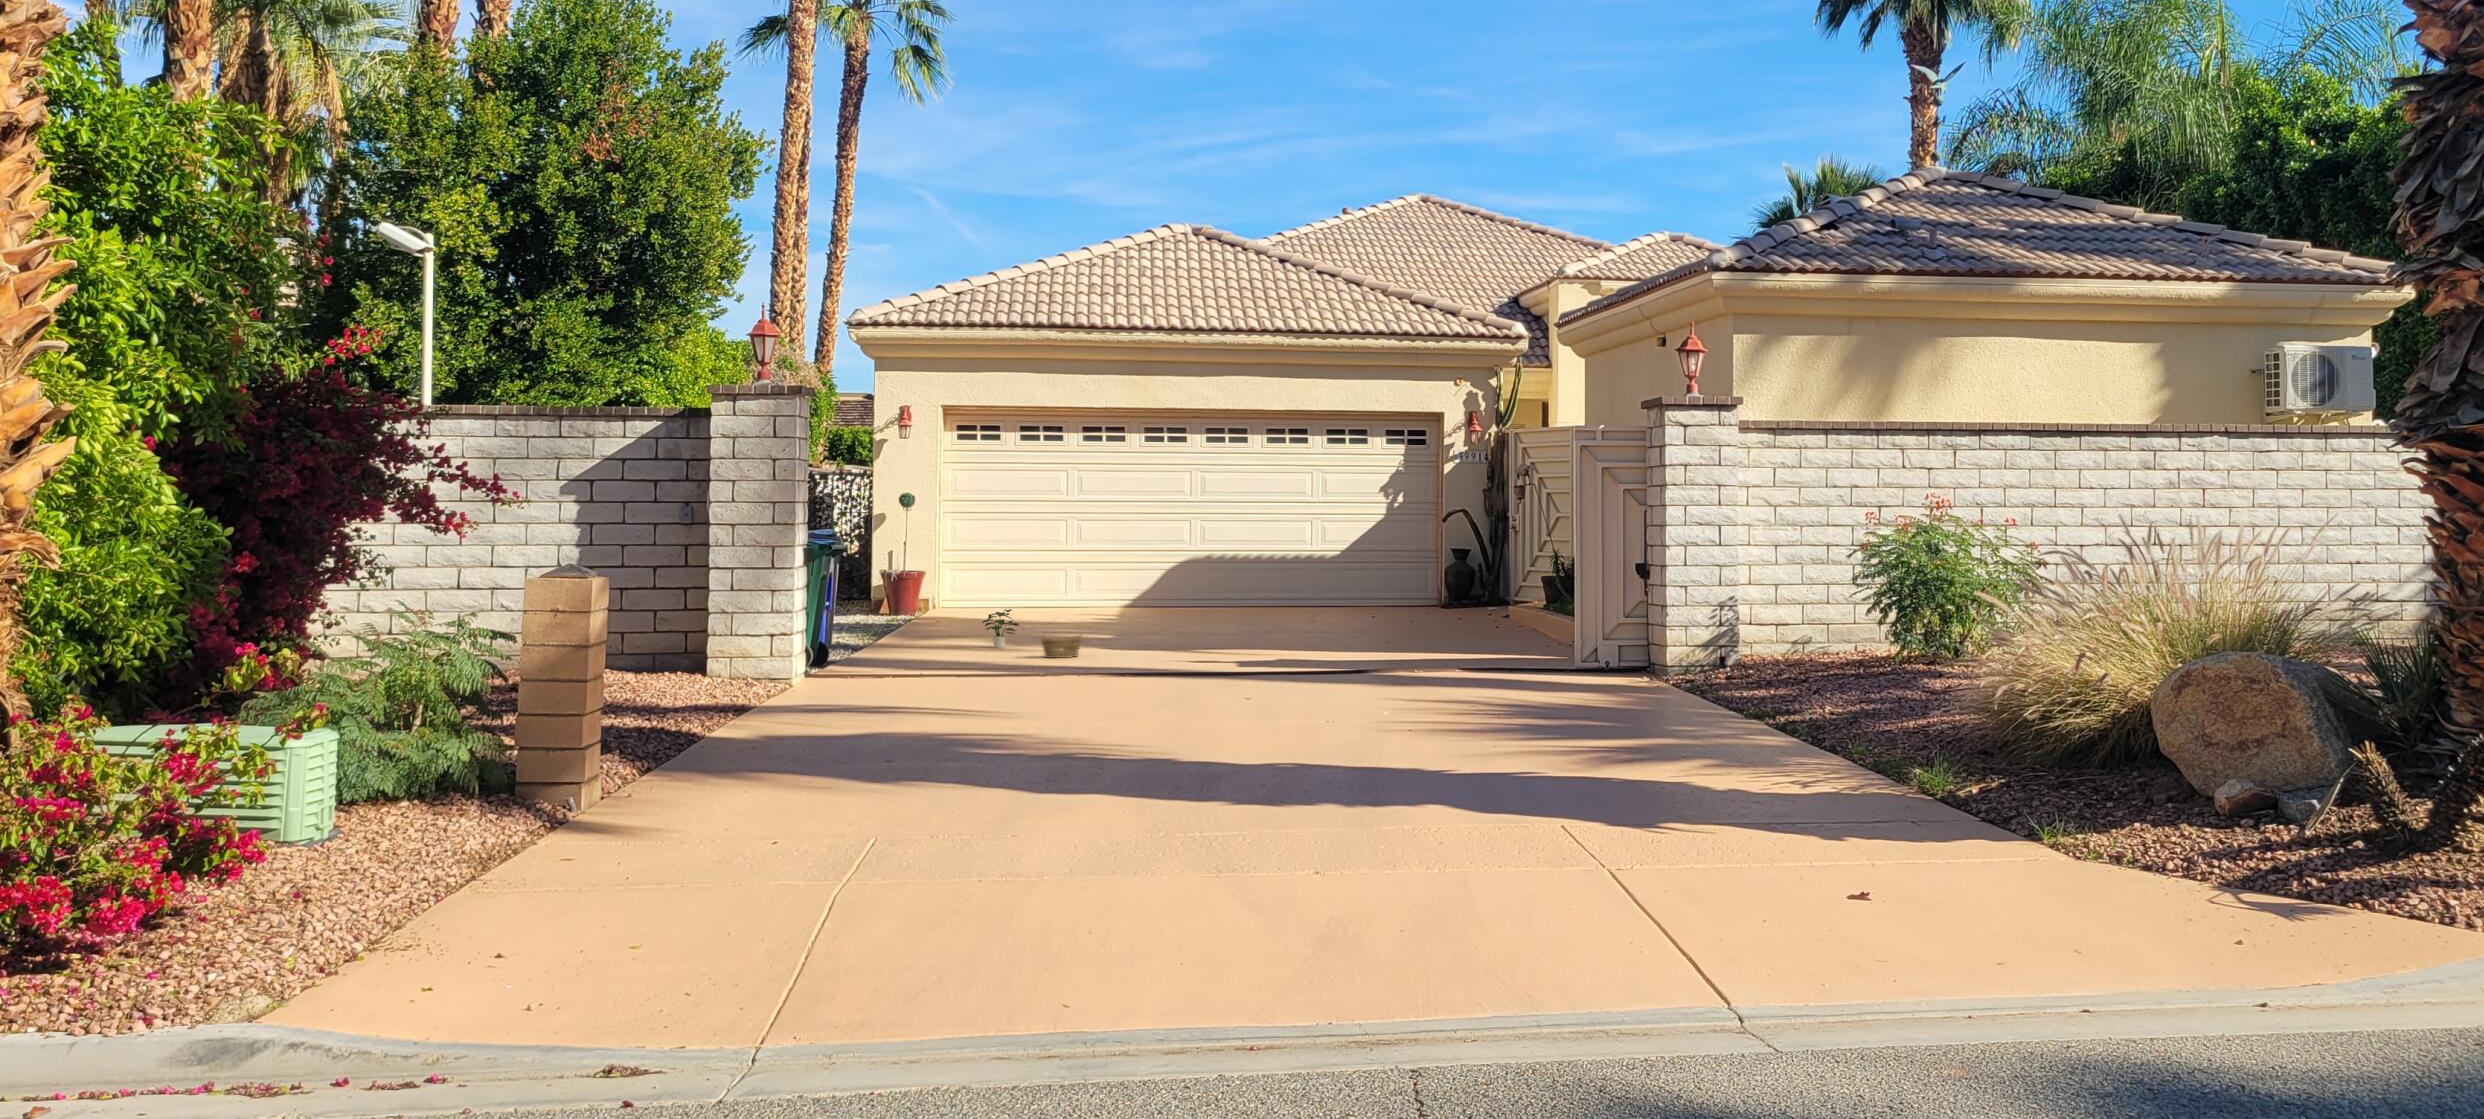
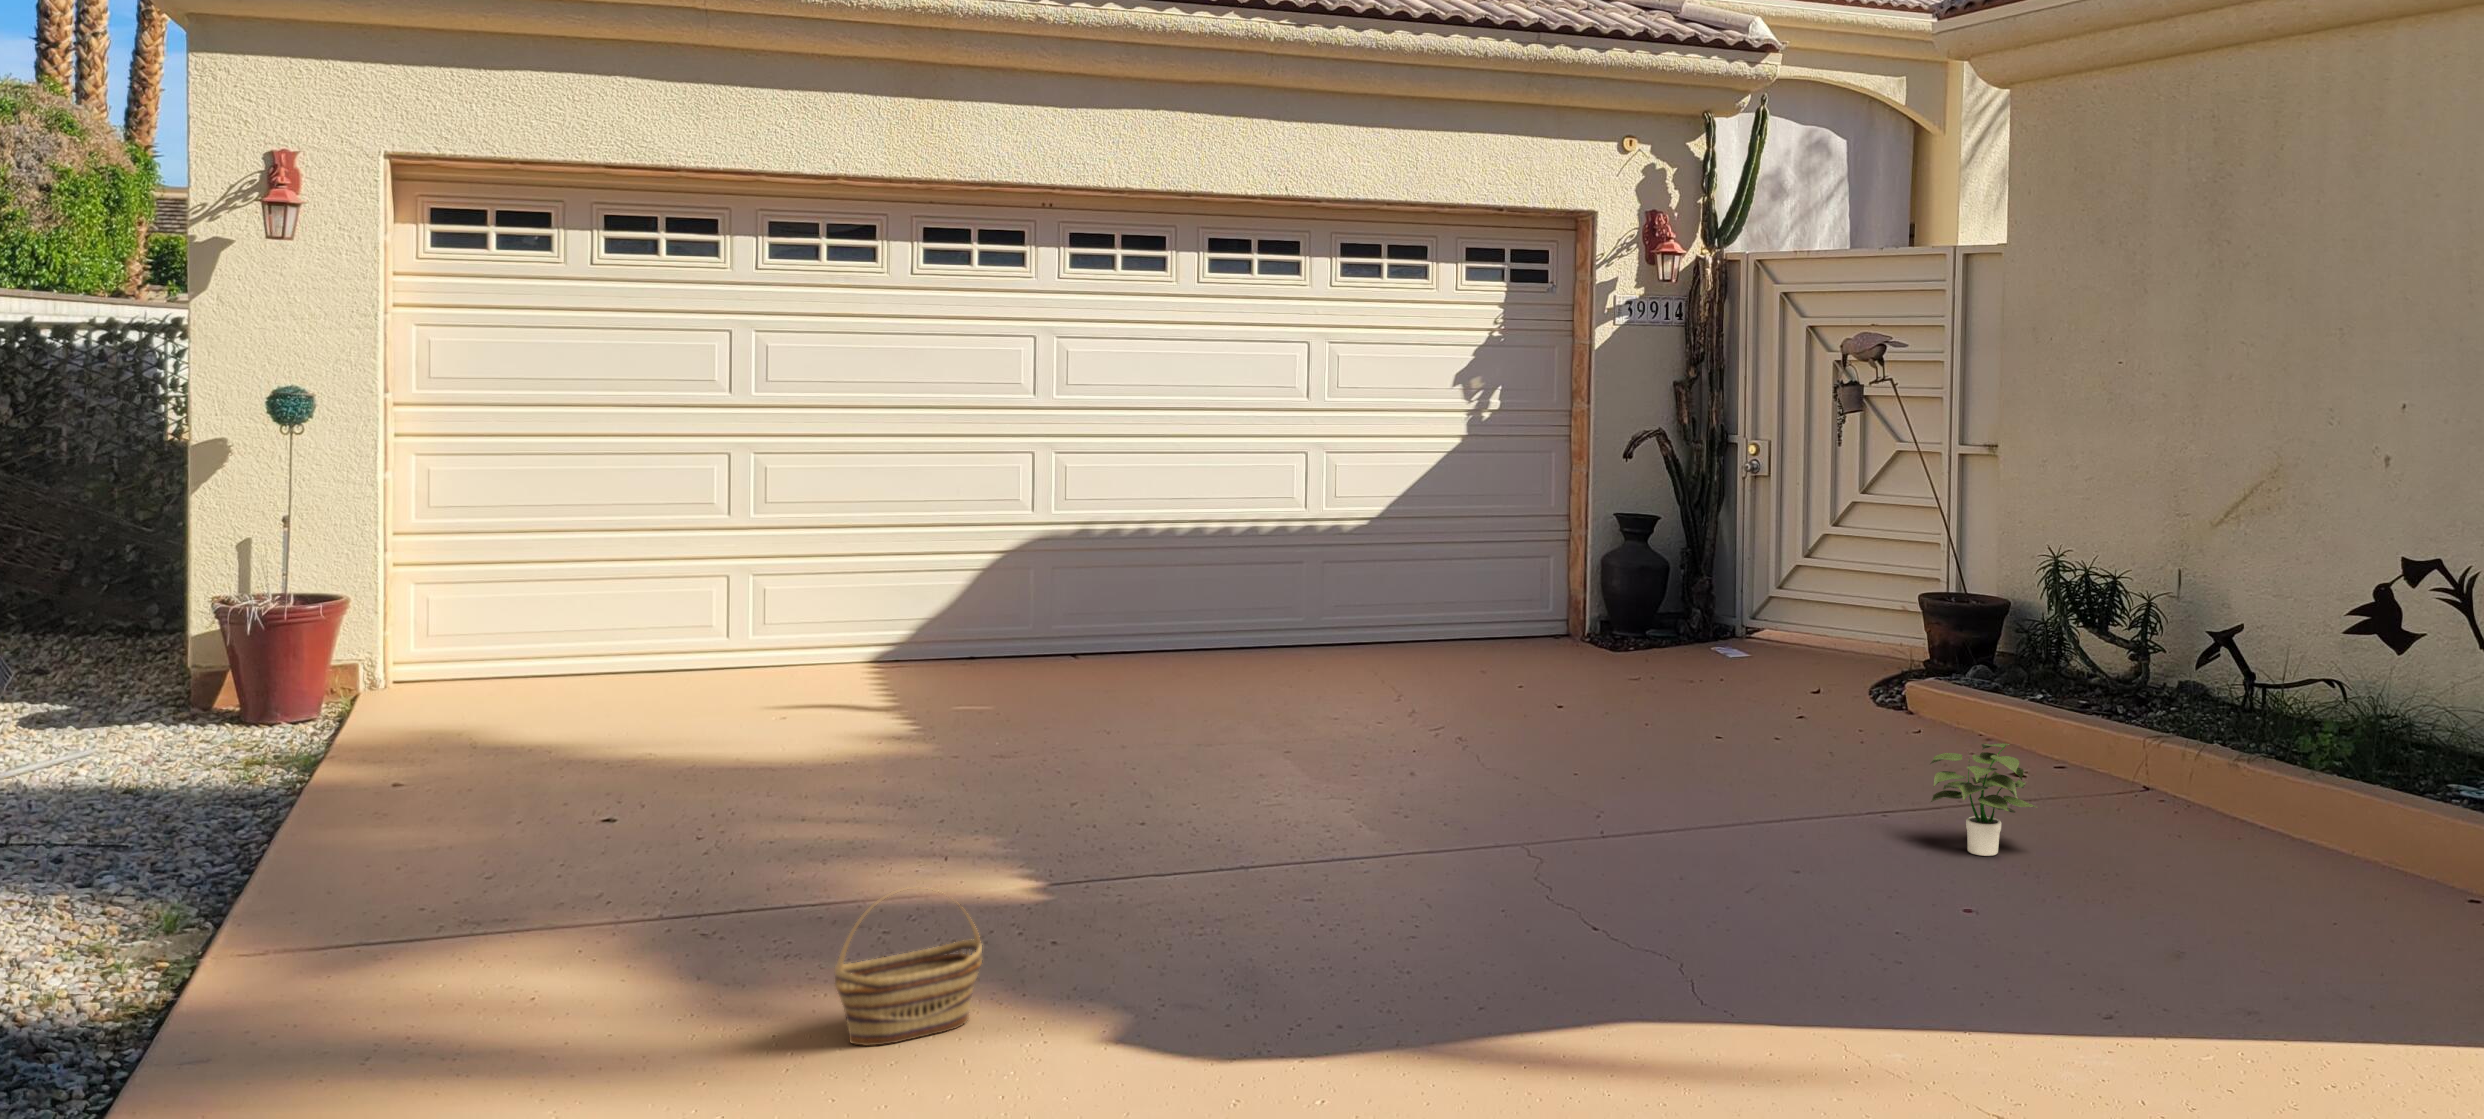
potted plant: present [983,609,1019,648] -> present [1930,743,2037,856]

